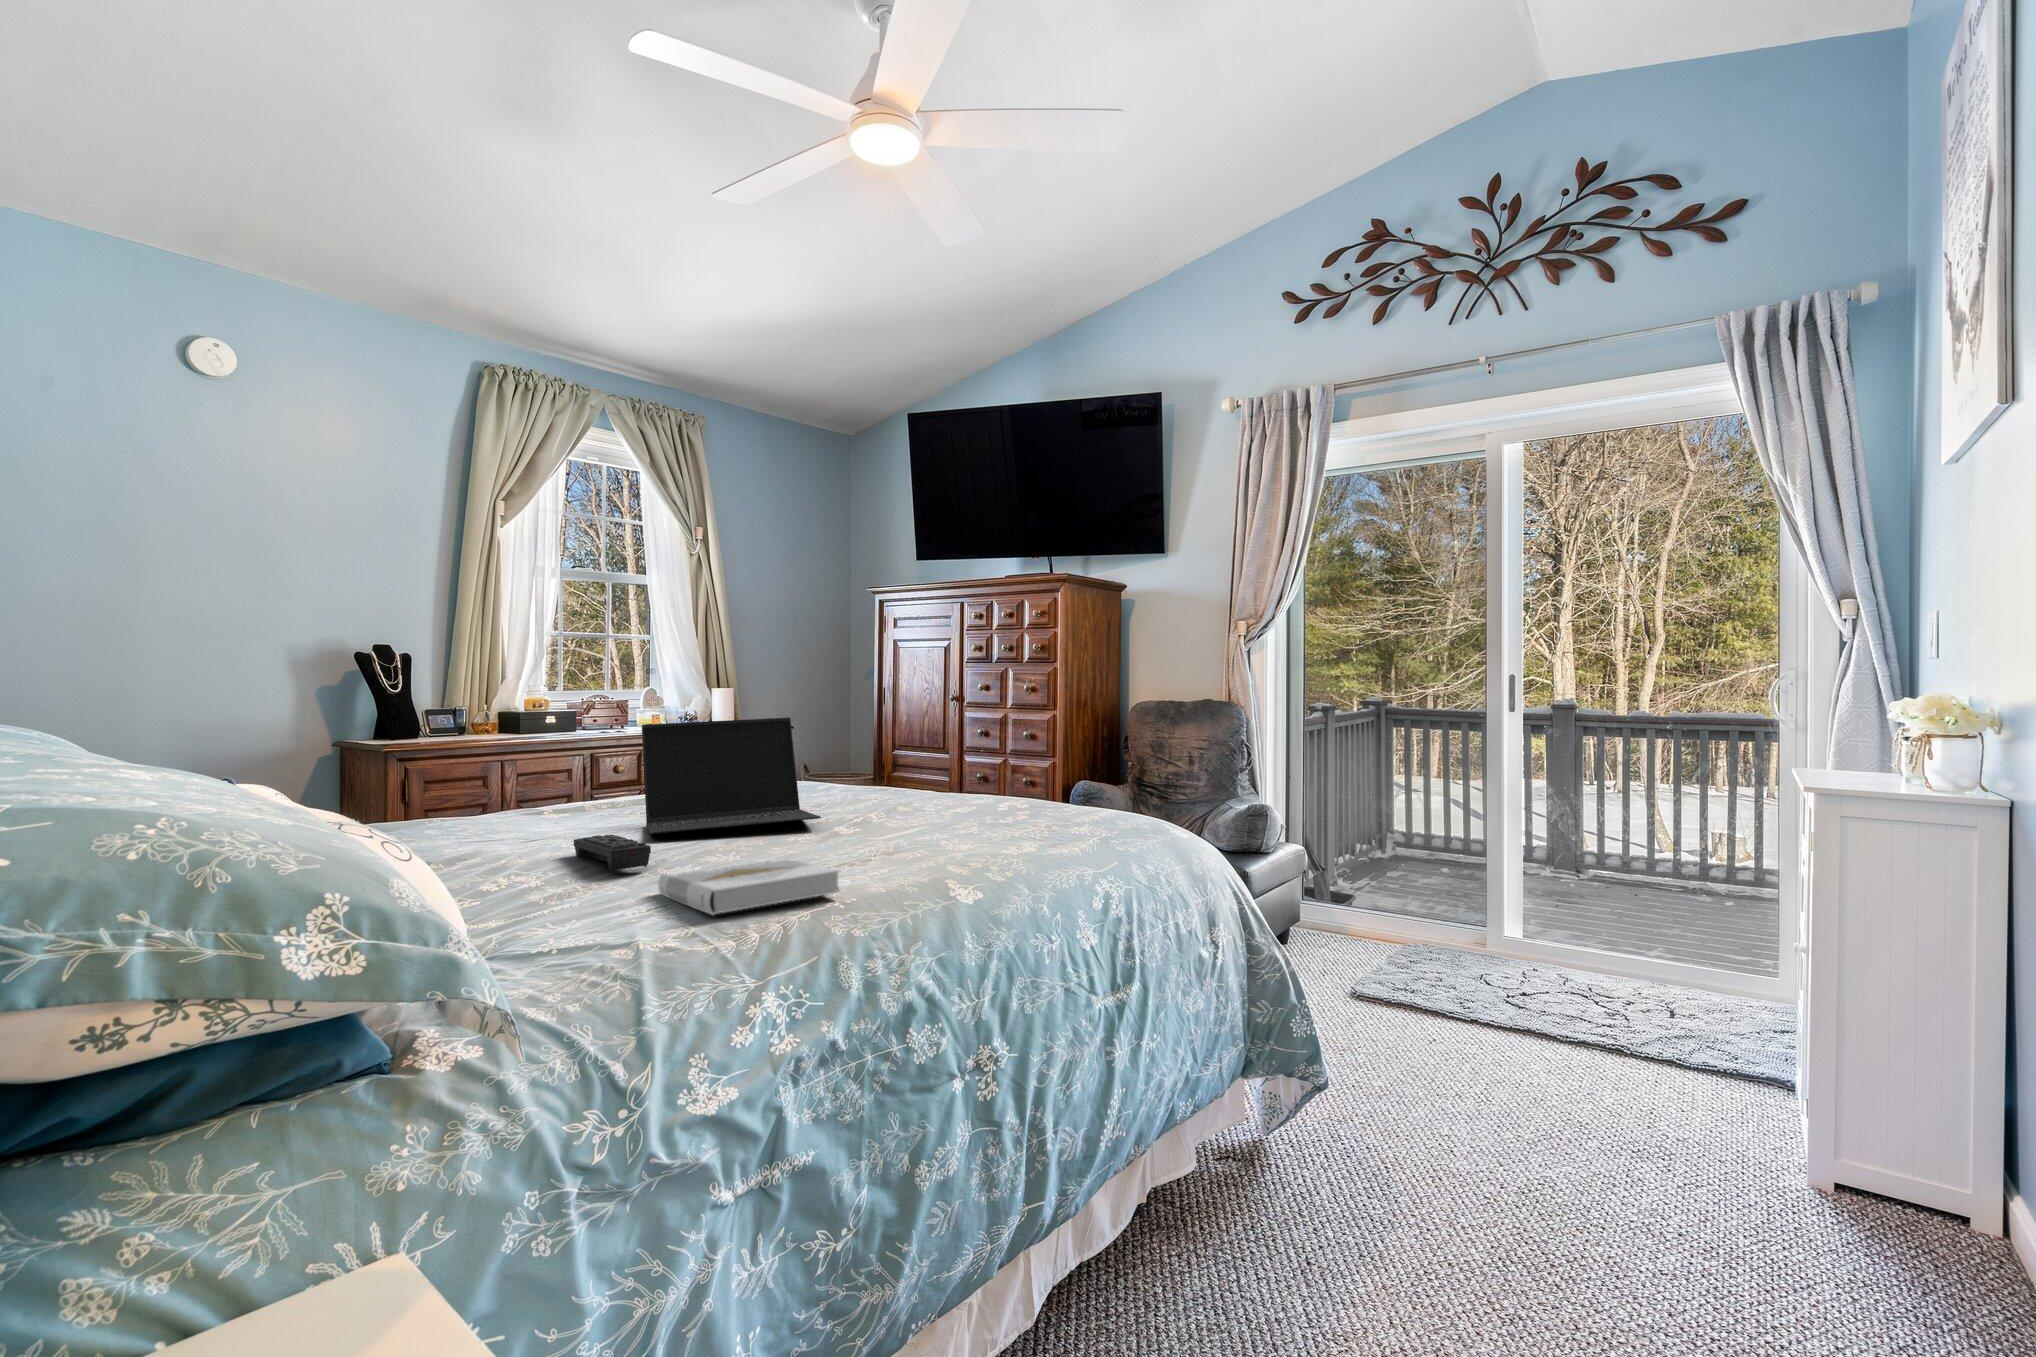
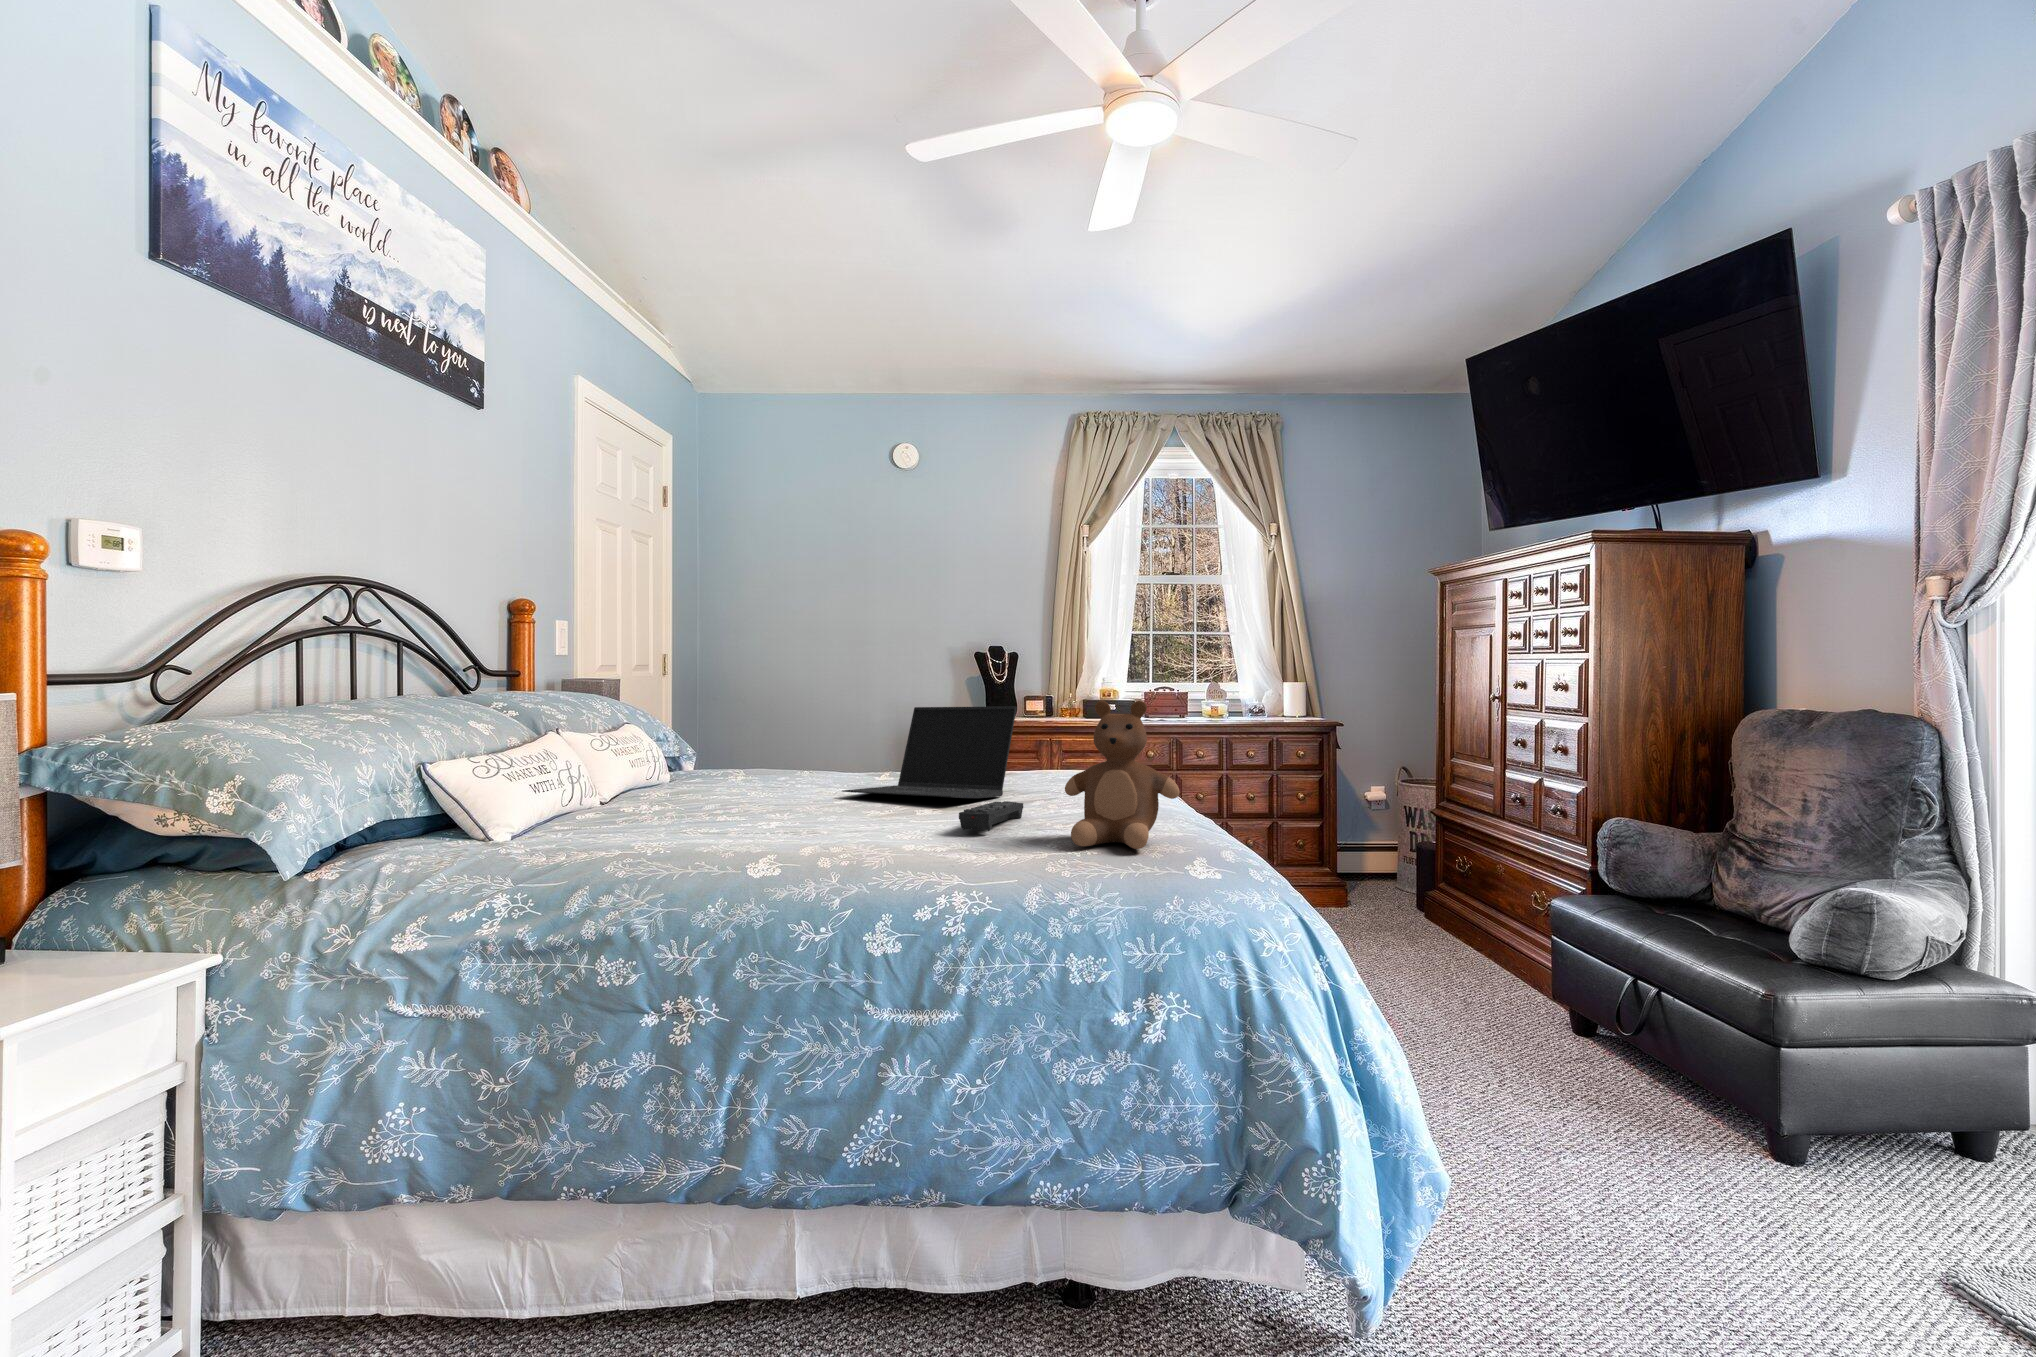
teddy bear: none [1023,702,1127,832] -> present [1065,701,1180,849]
remote control: present [574,835,651,871] -> present [959,801,1023,831]
book: present [658,858,840,915] -> none [600,813,756,846]

